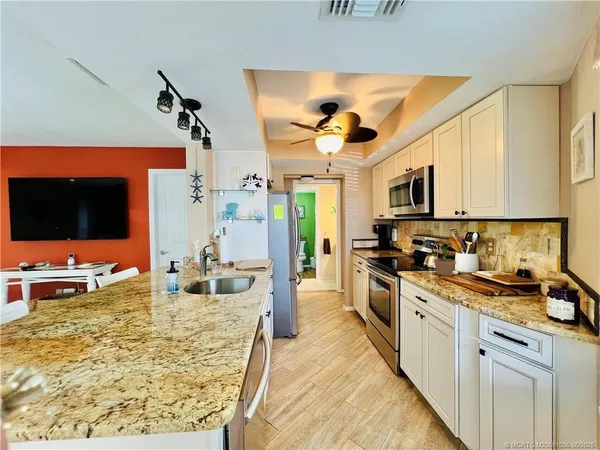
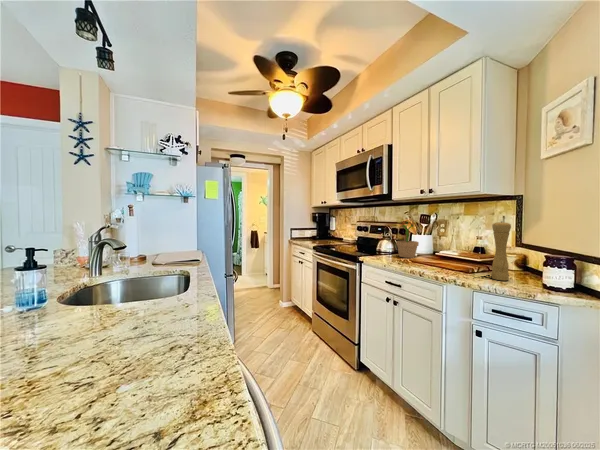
pepper mill: none [505,249,523,306] -> present [492,221,511,281]

